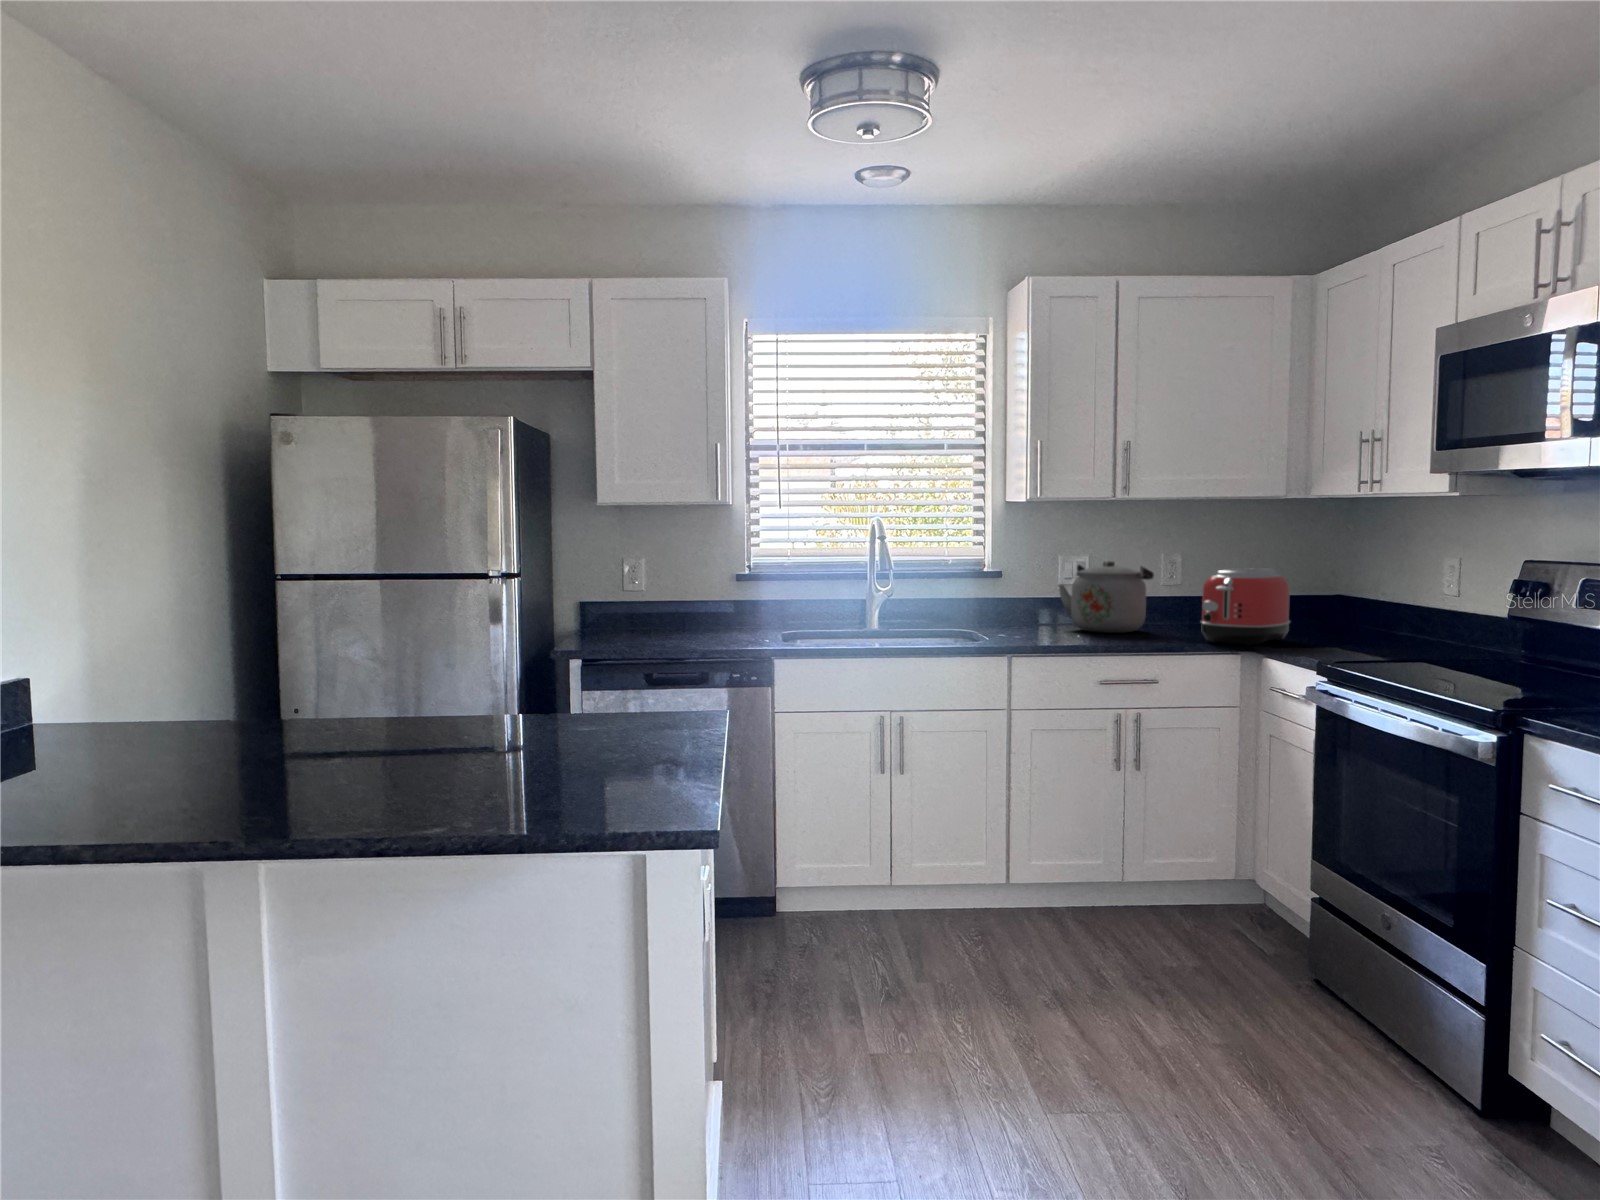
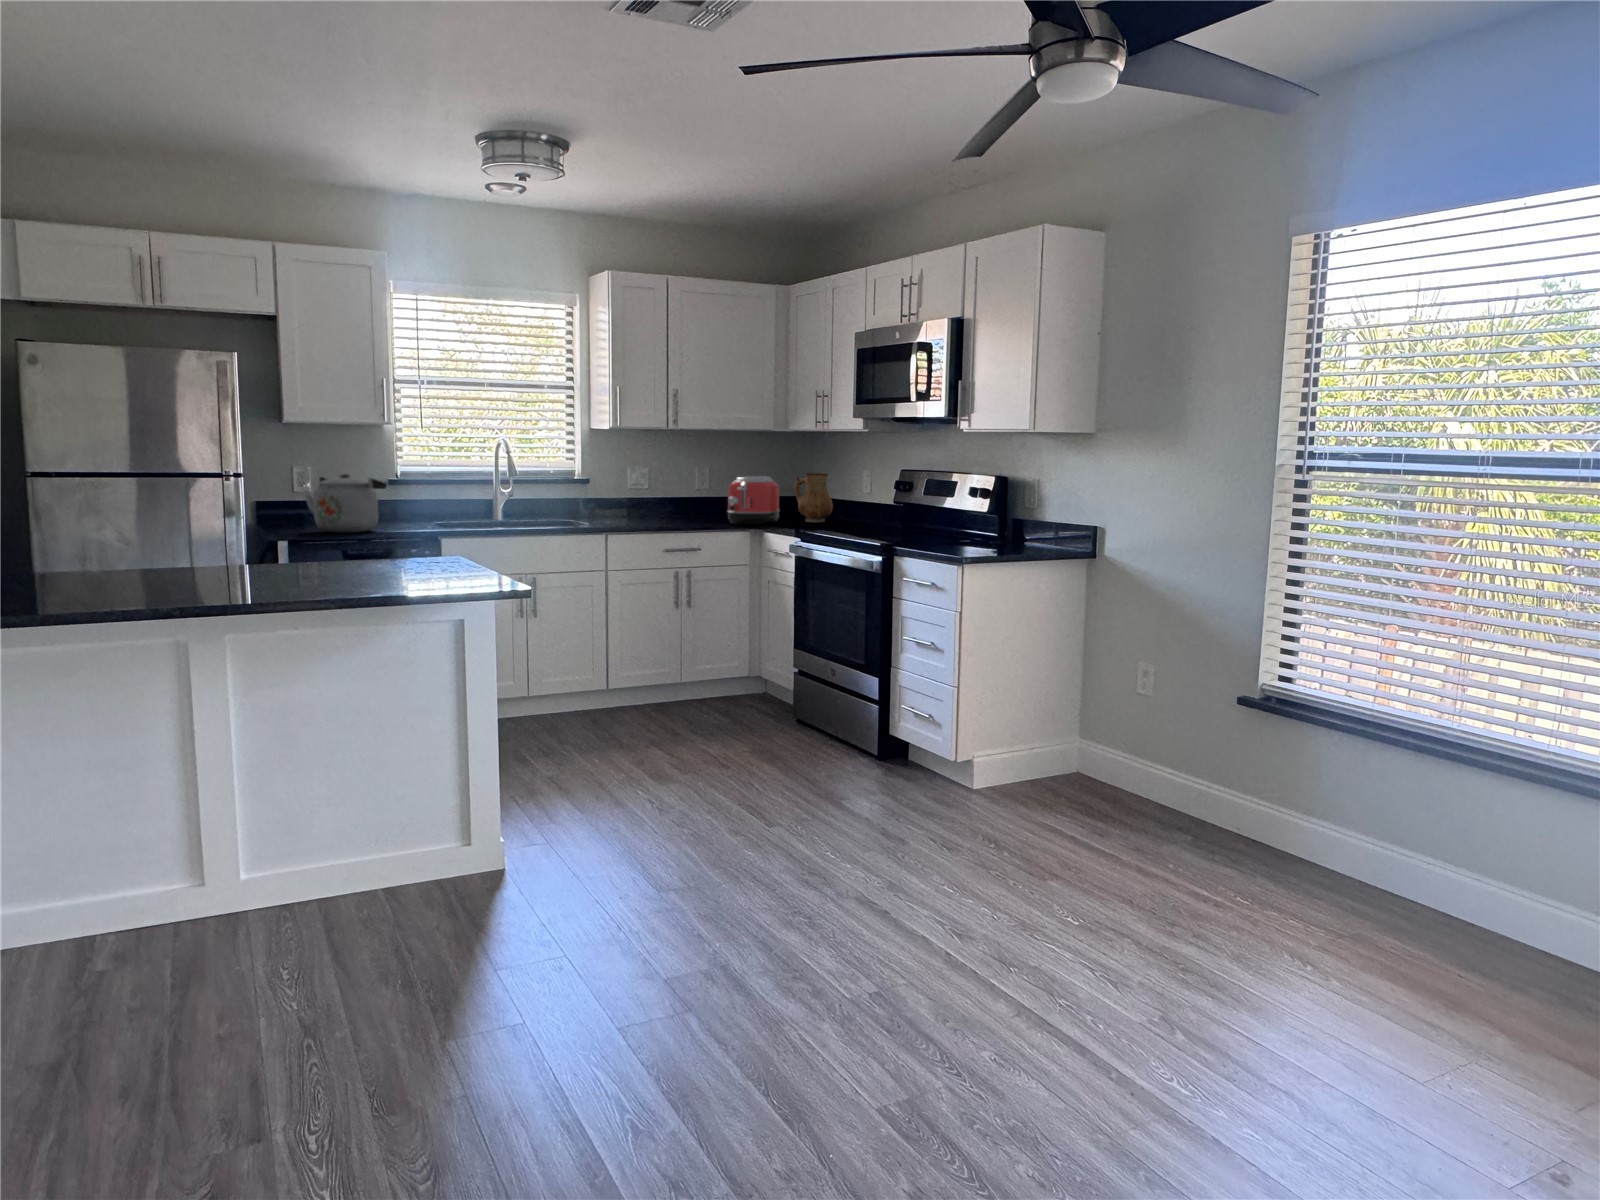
kettle: present [1059,561,1154,633] -> present [305,473,387,533]
ceramic pitcher: none [1317,562,1386,642] -> present [794,472,833,522]

